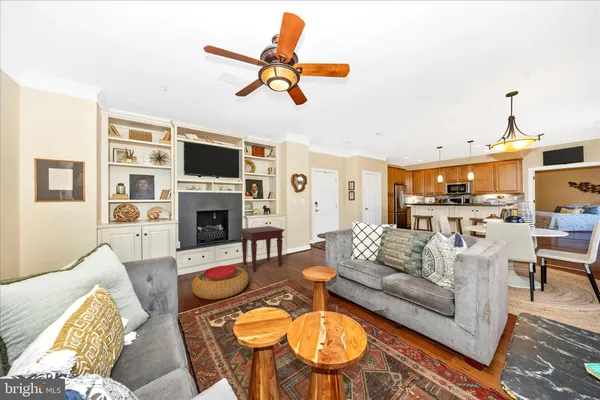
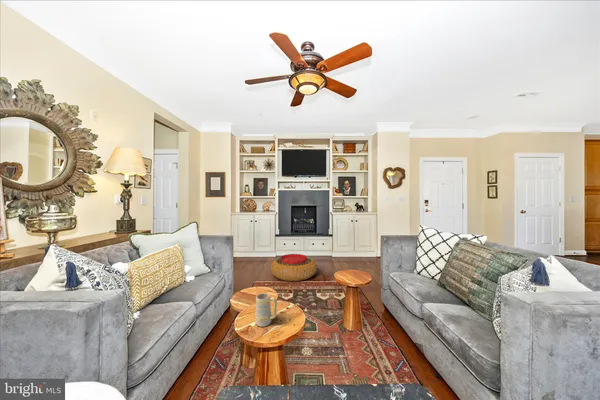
side table: present [240,226,284,272] -> none [326,224,365,266]
mug: none [314,302,338,339] -> present [255,293,277,327]

